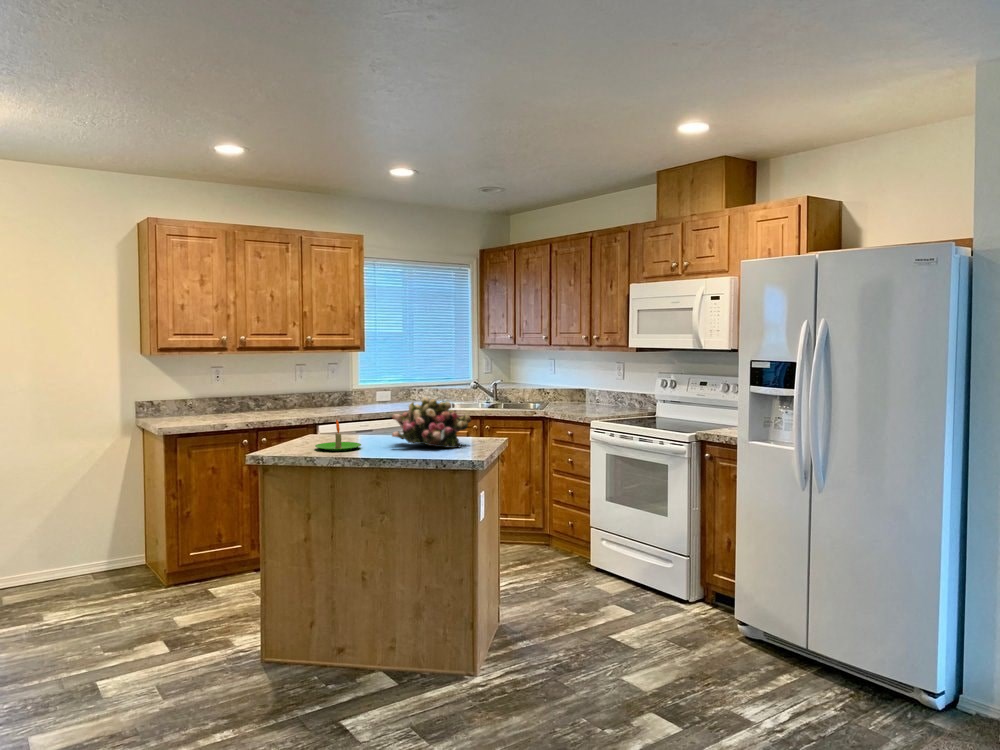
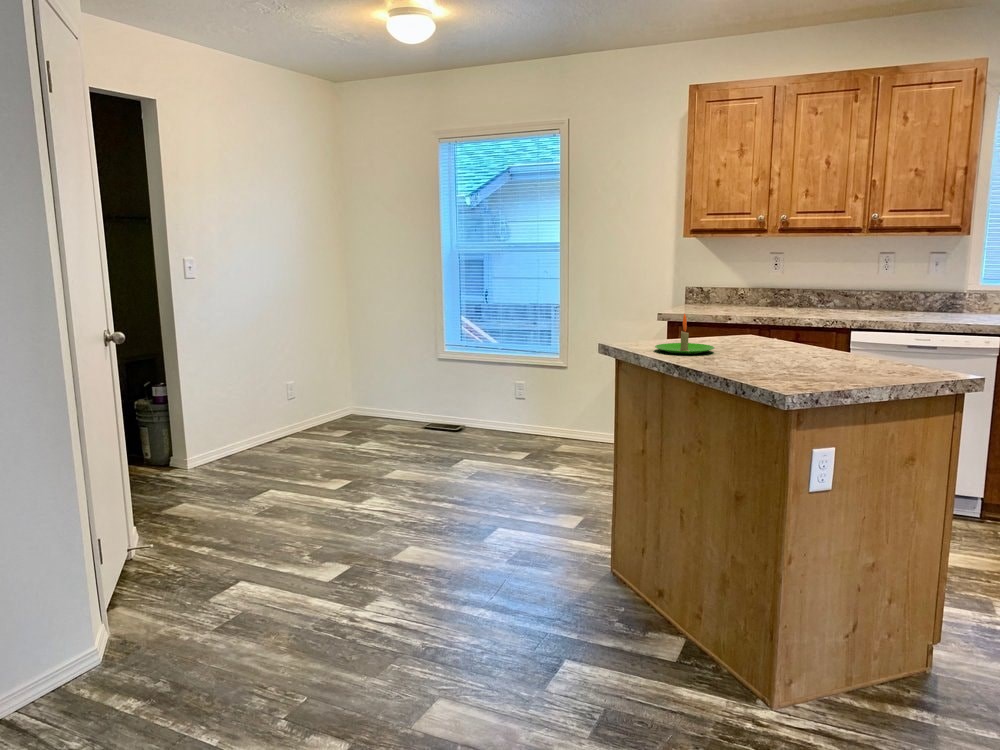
flower arrangement: present [392,397,471,448] -> none [730,292,860,373]

